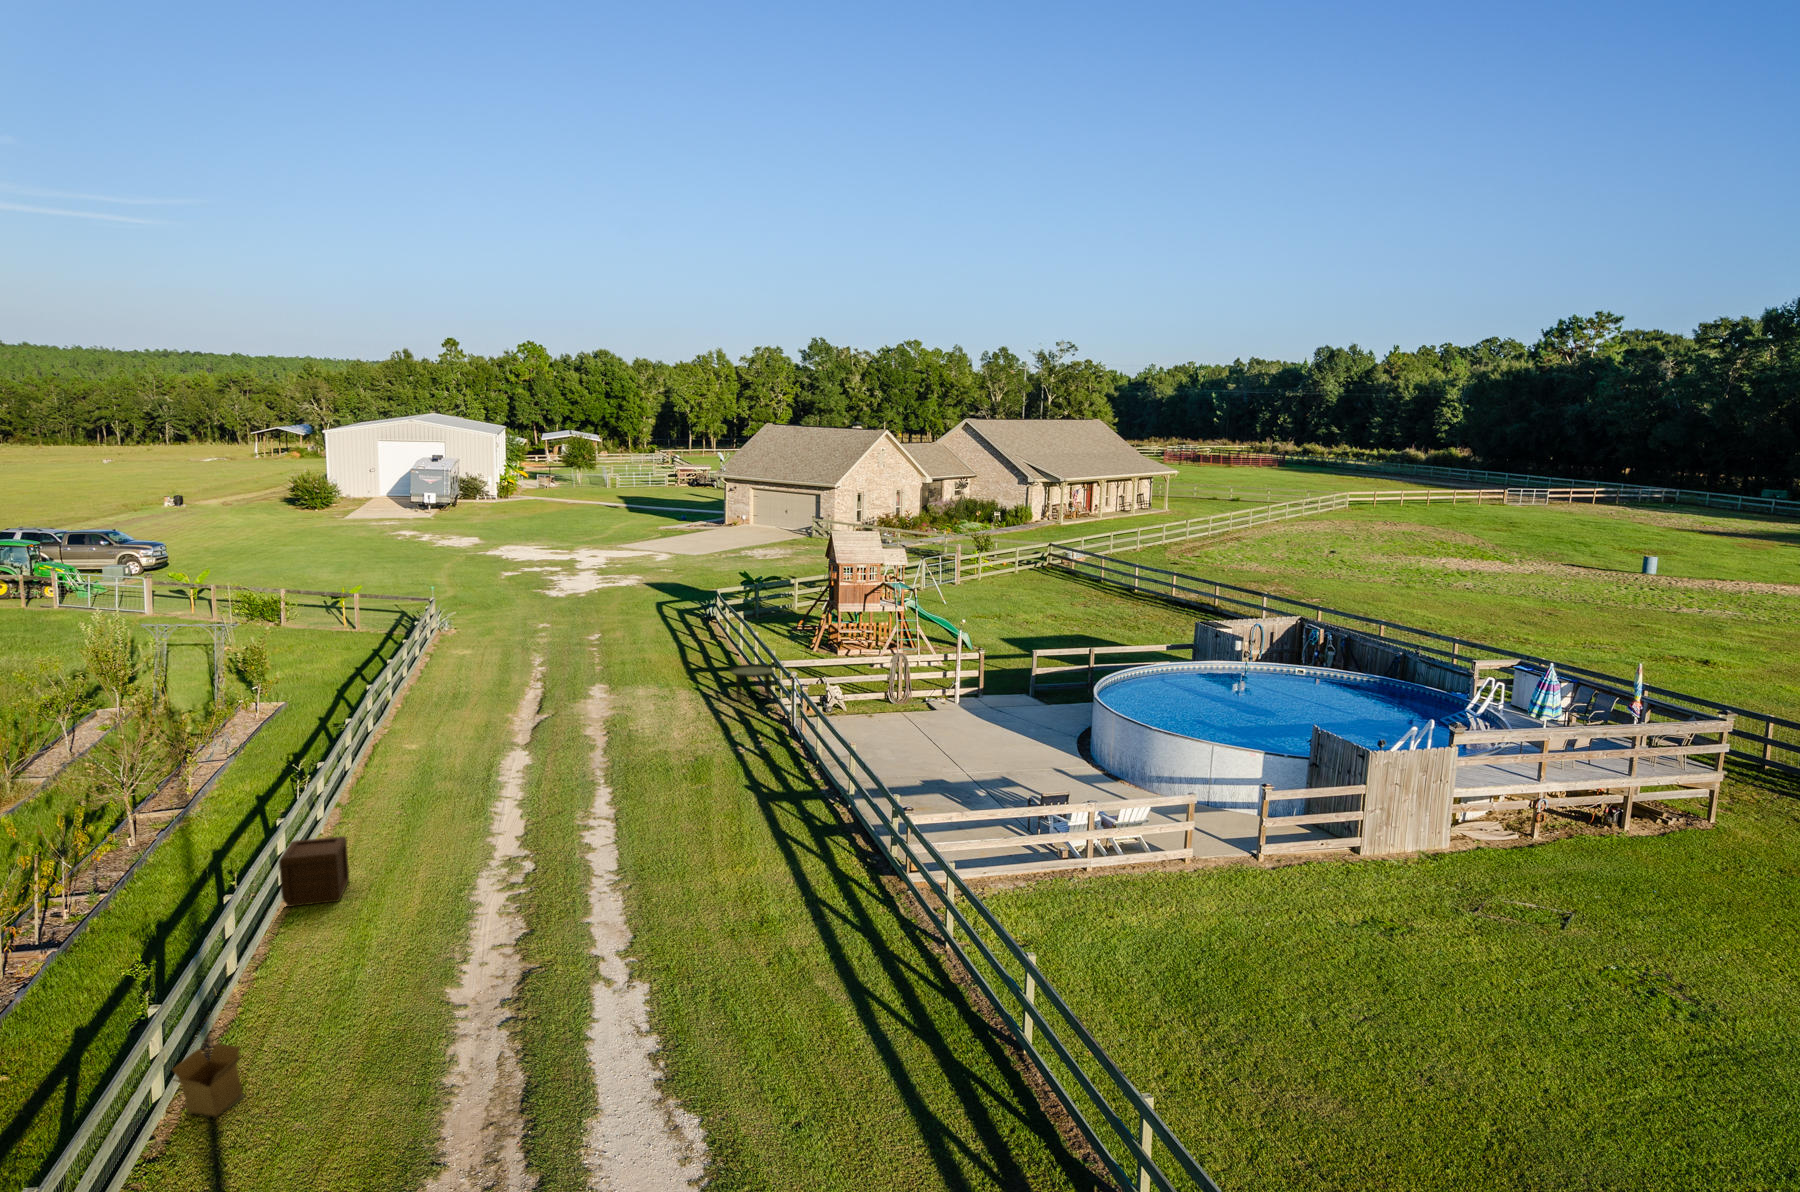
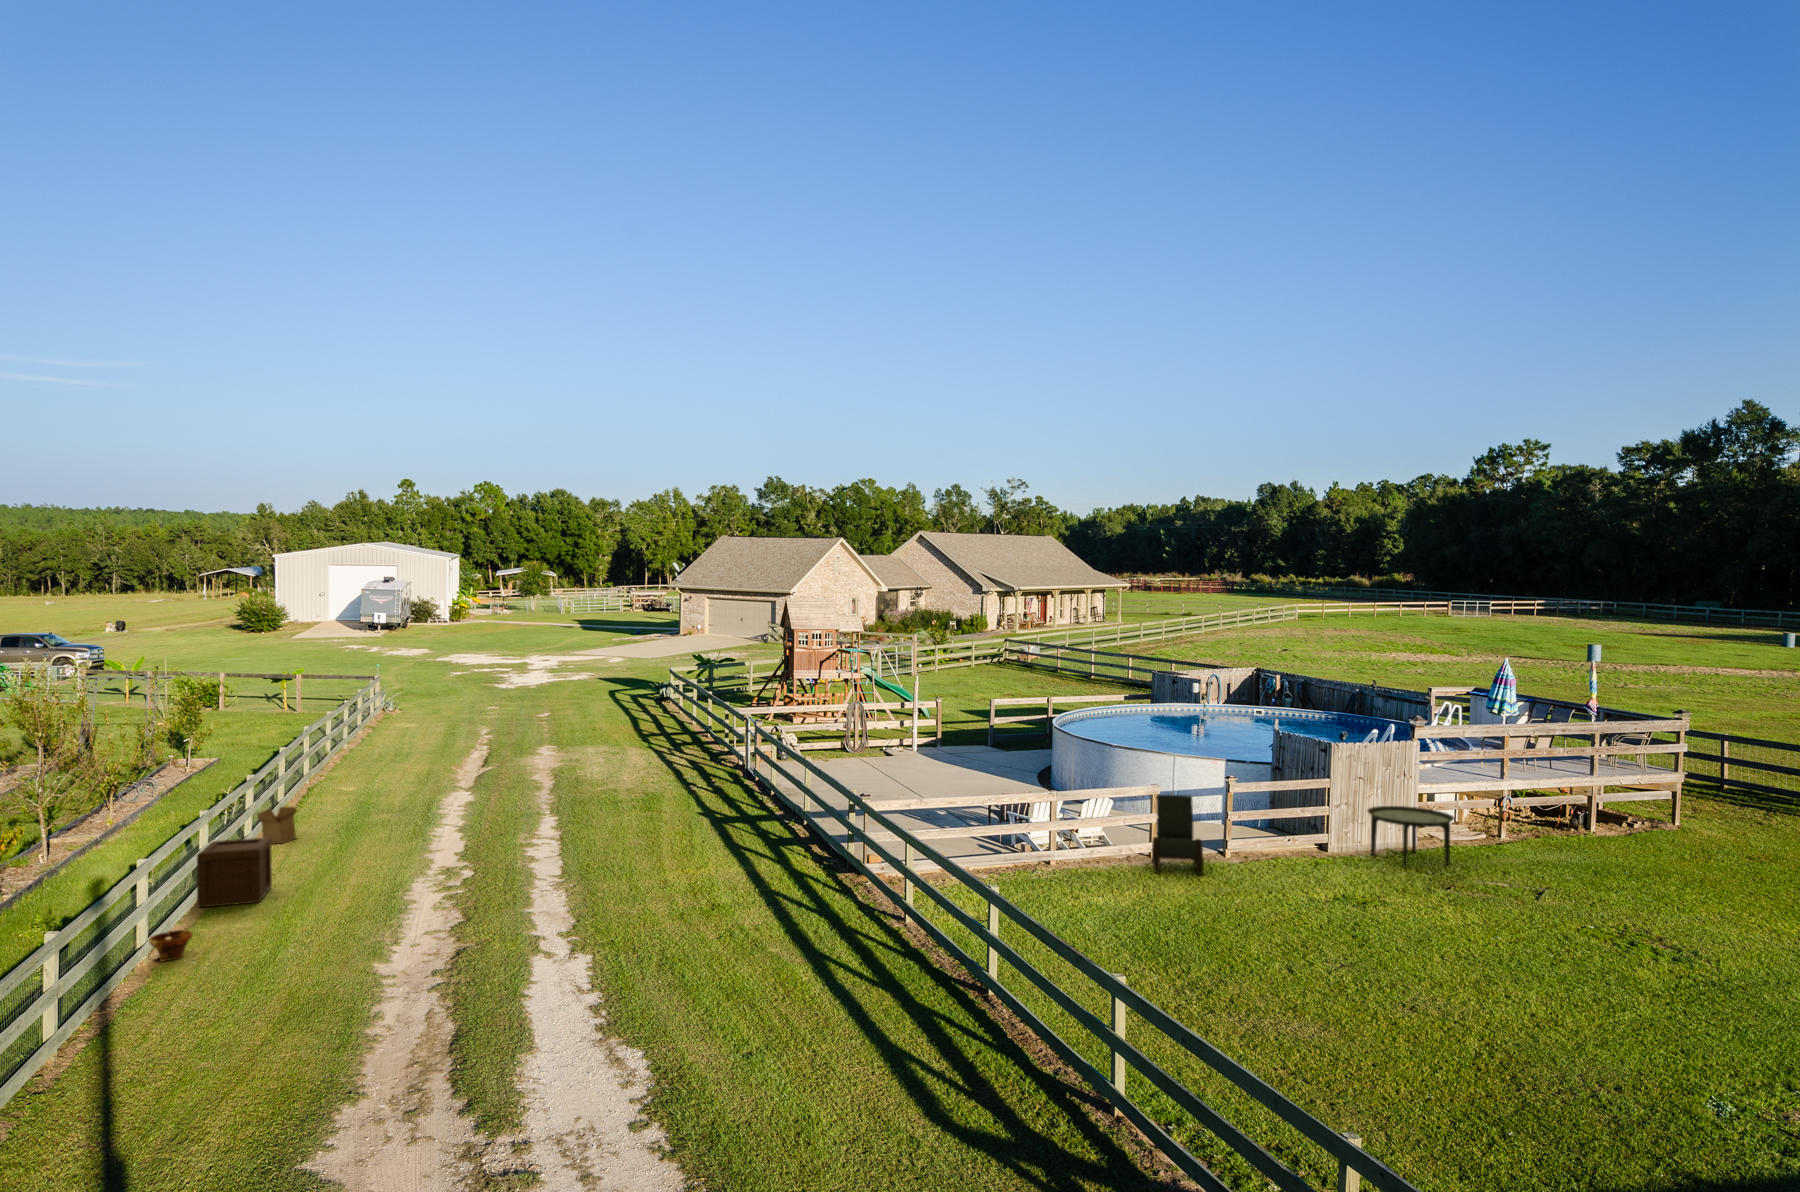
round table: present [729,664,774,700] -> present [1368,806,1454,867]
lounge chair: none [1183,802,1235,887] -> present [1152,794,1203,875]
planter: none [241,948,280,981] -> present [149,930,192,961]
cardboard box: present [173,1044,246,1118] -> present [257,807,297,844]

